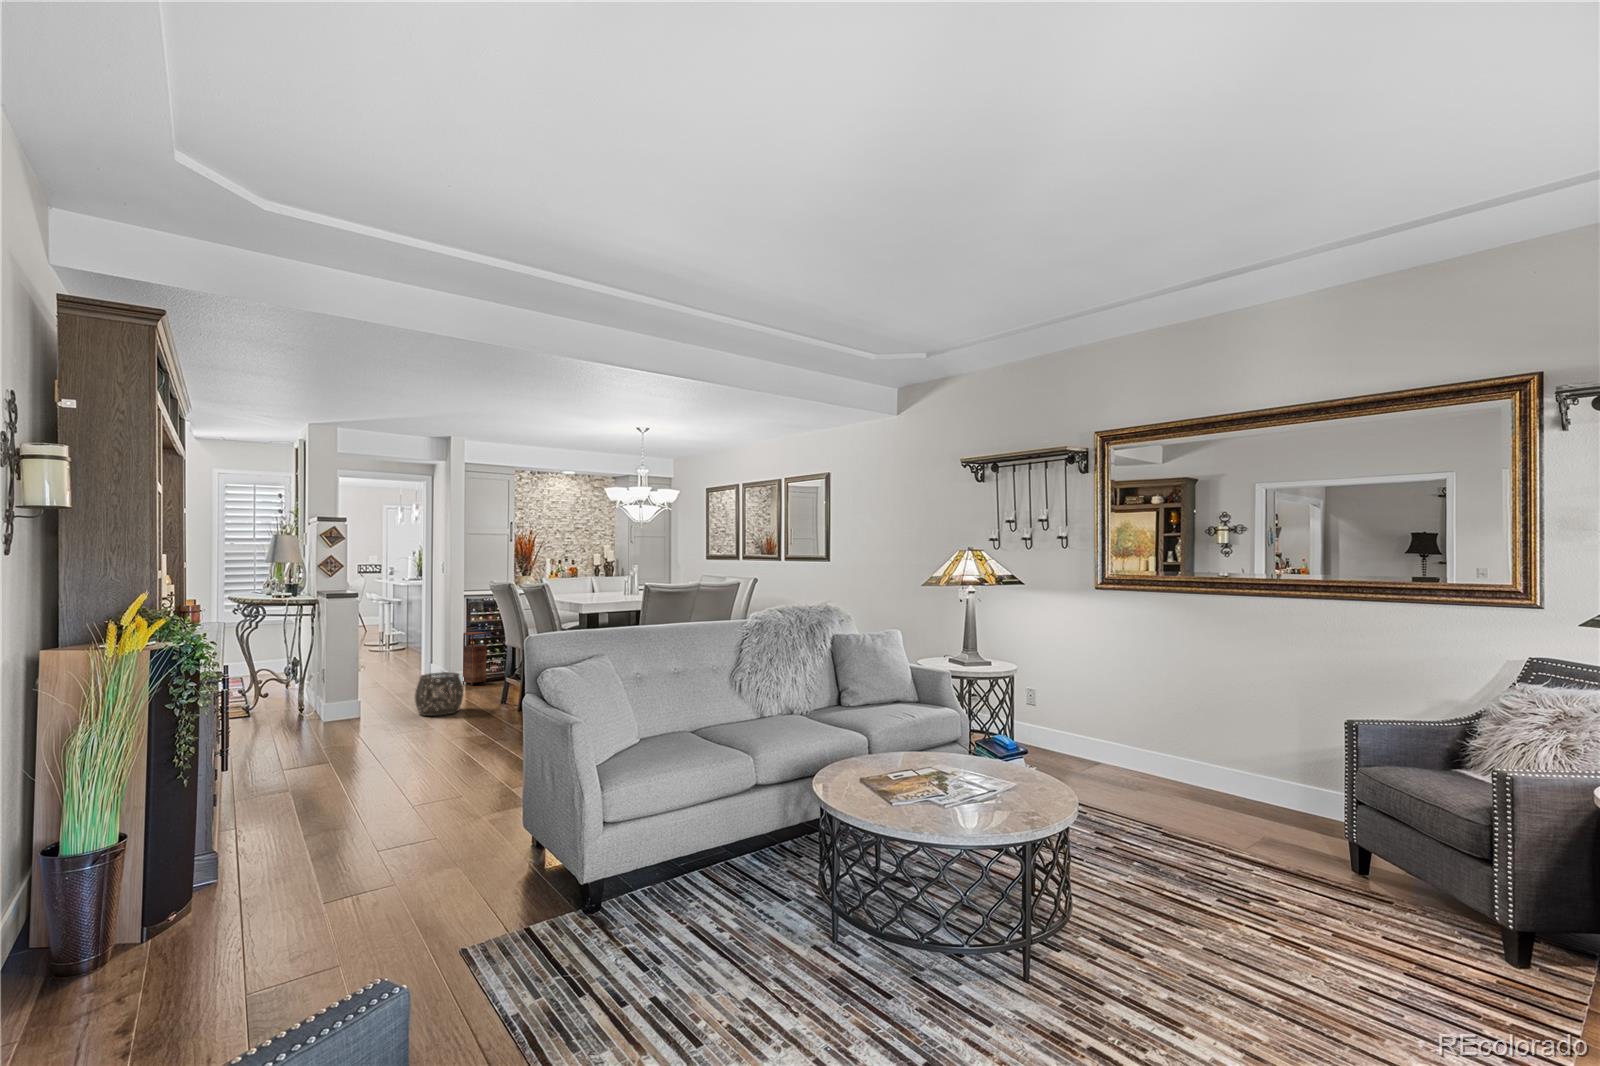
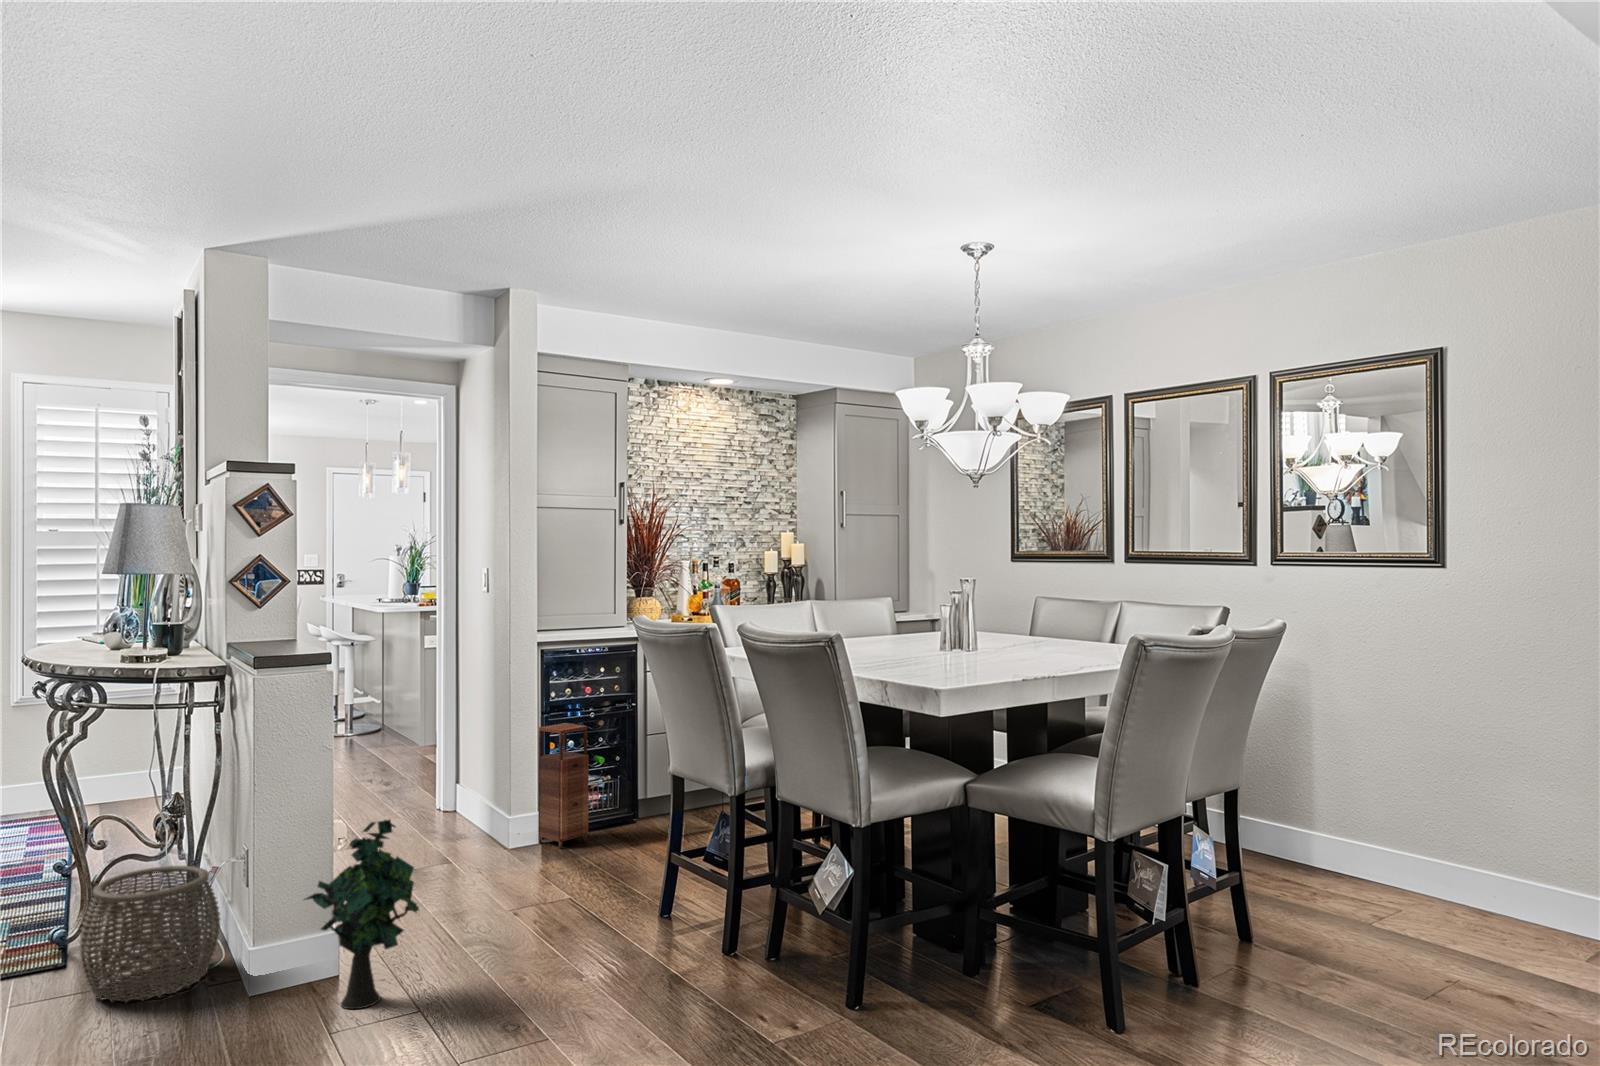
decorative plant: none [345,654,391,724] -> present [305,819,419,1009]
woven basket: present [415,672,463,716] -> present [79,866,220,1002]

